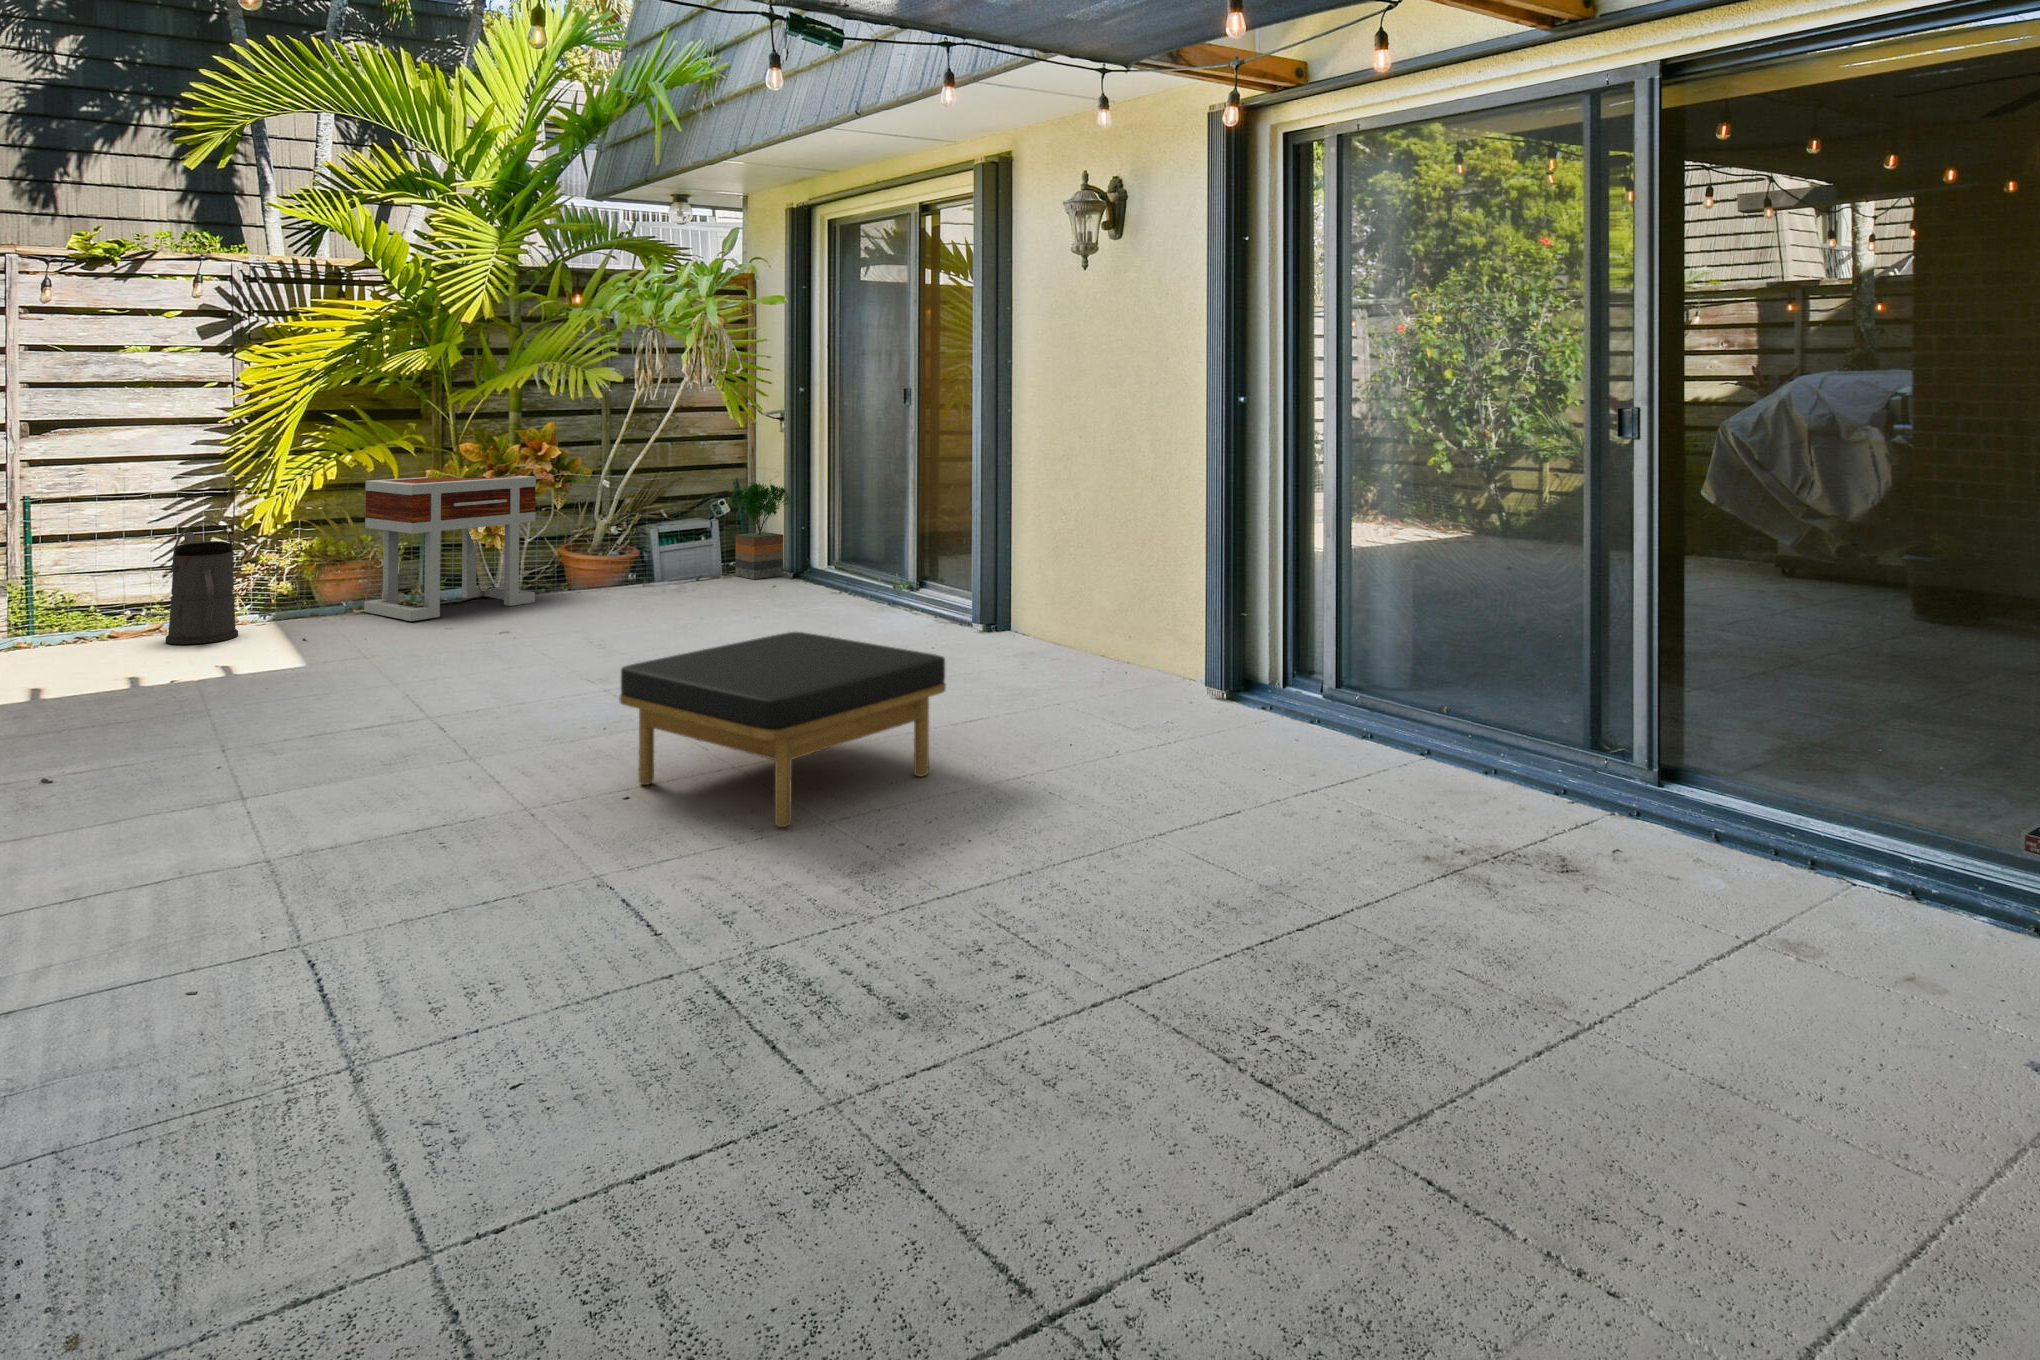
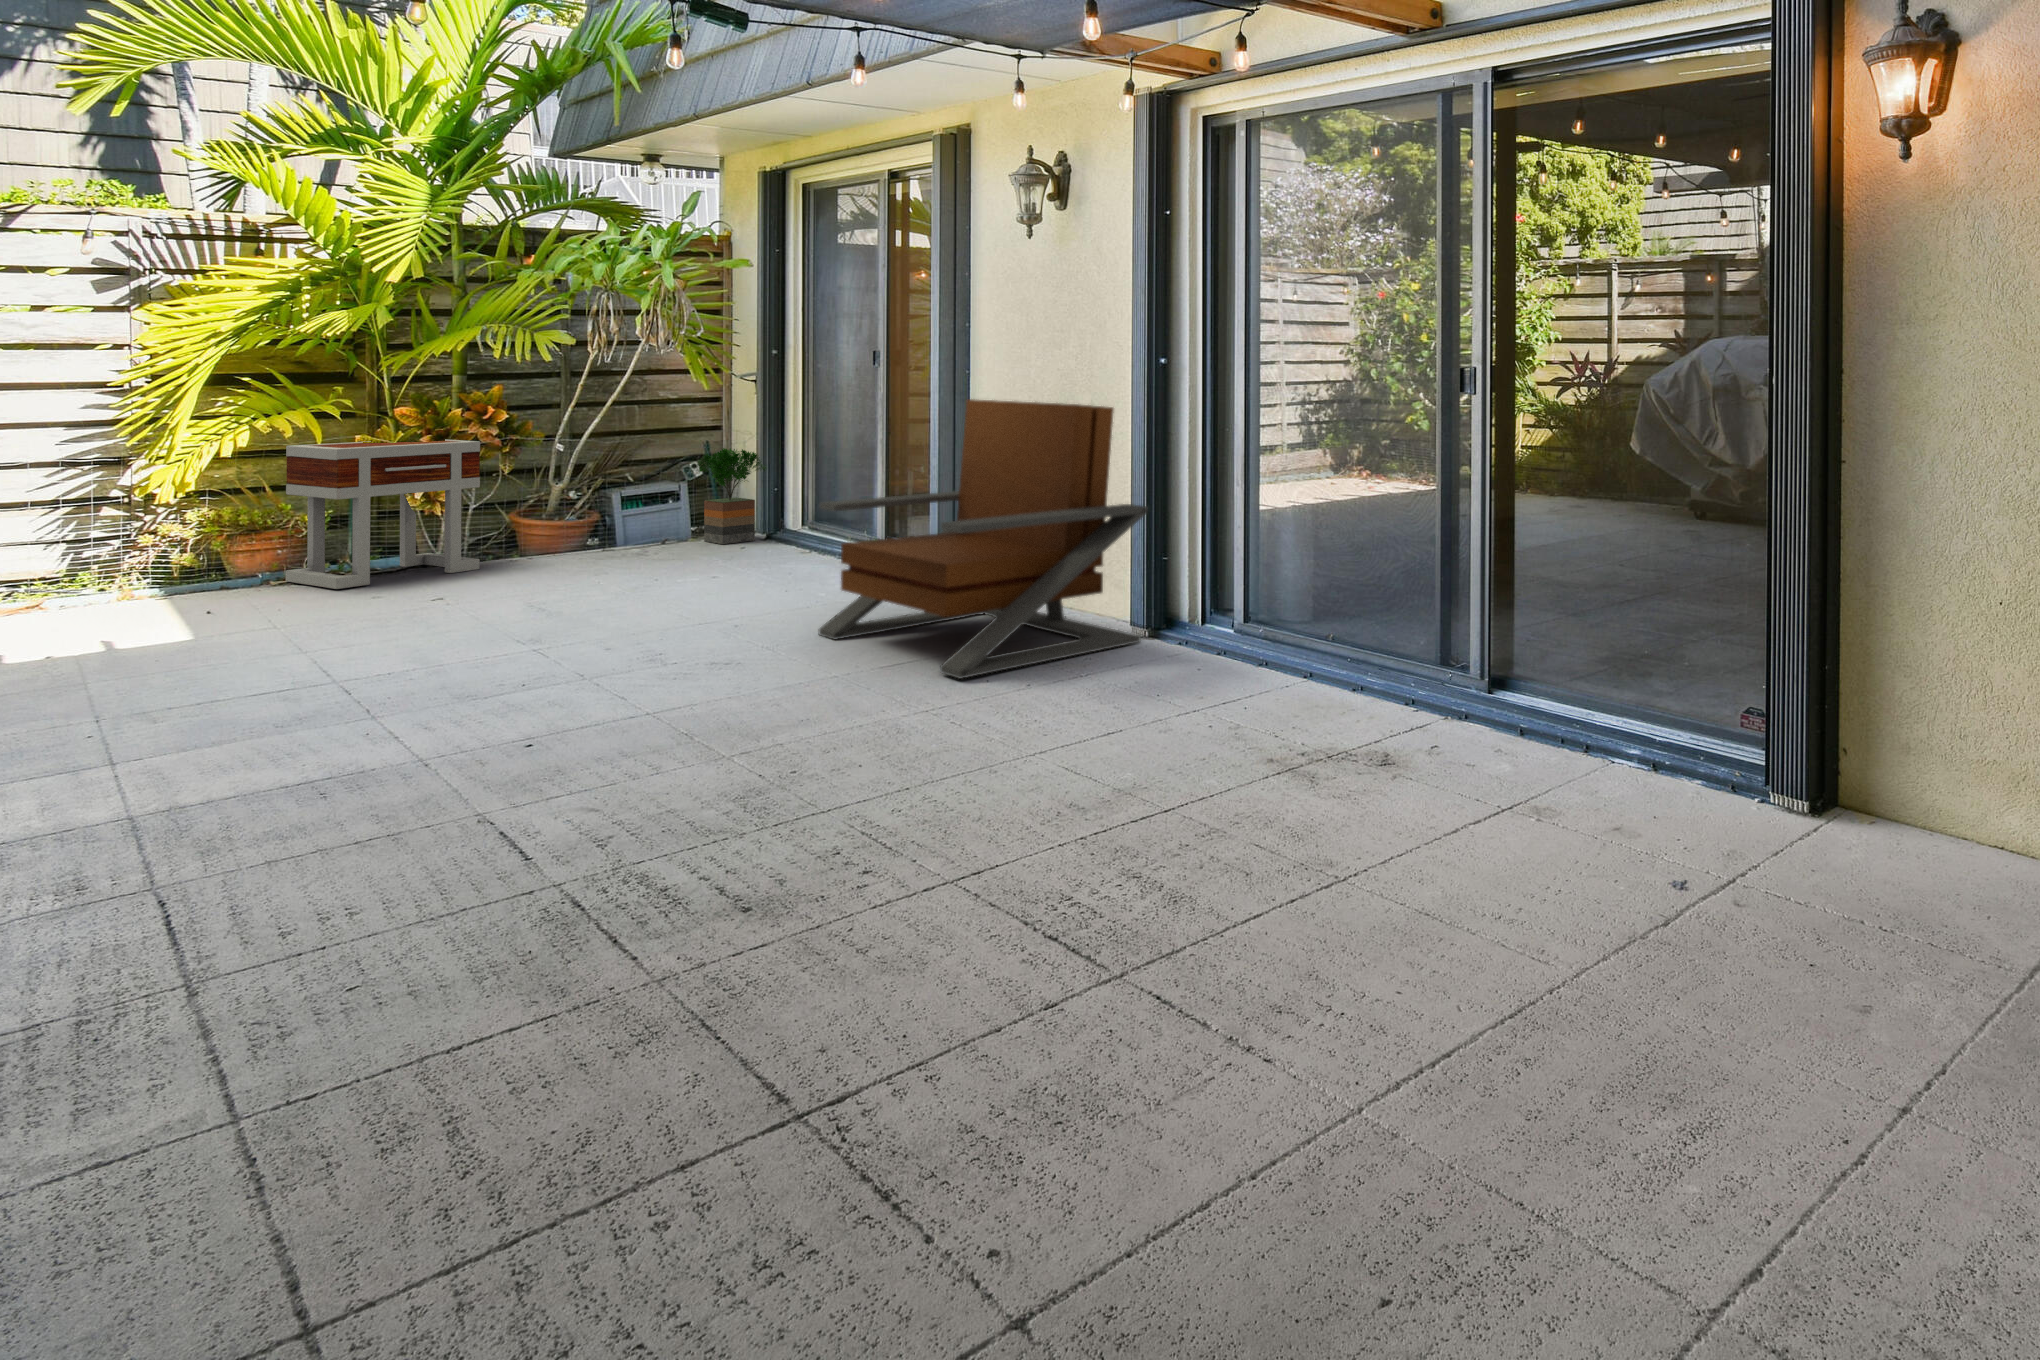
lounge chair: none [882,437,1229,741] -> present [818,399,1148,679]
watering can: present [165,520,238,644] -> none [49,486,136,616]
ottoman: present [619,632,946,827] -> none [520,583,851,757]

